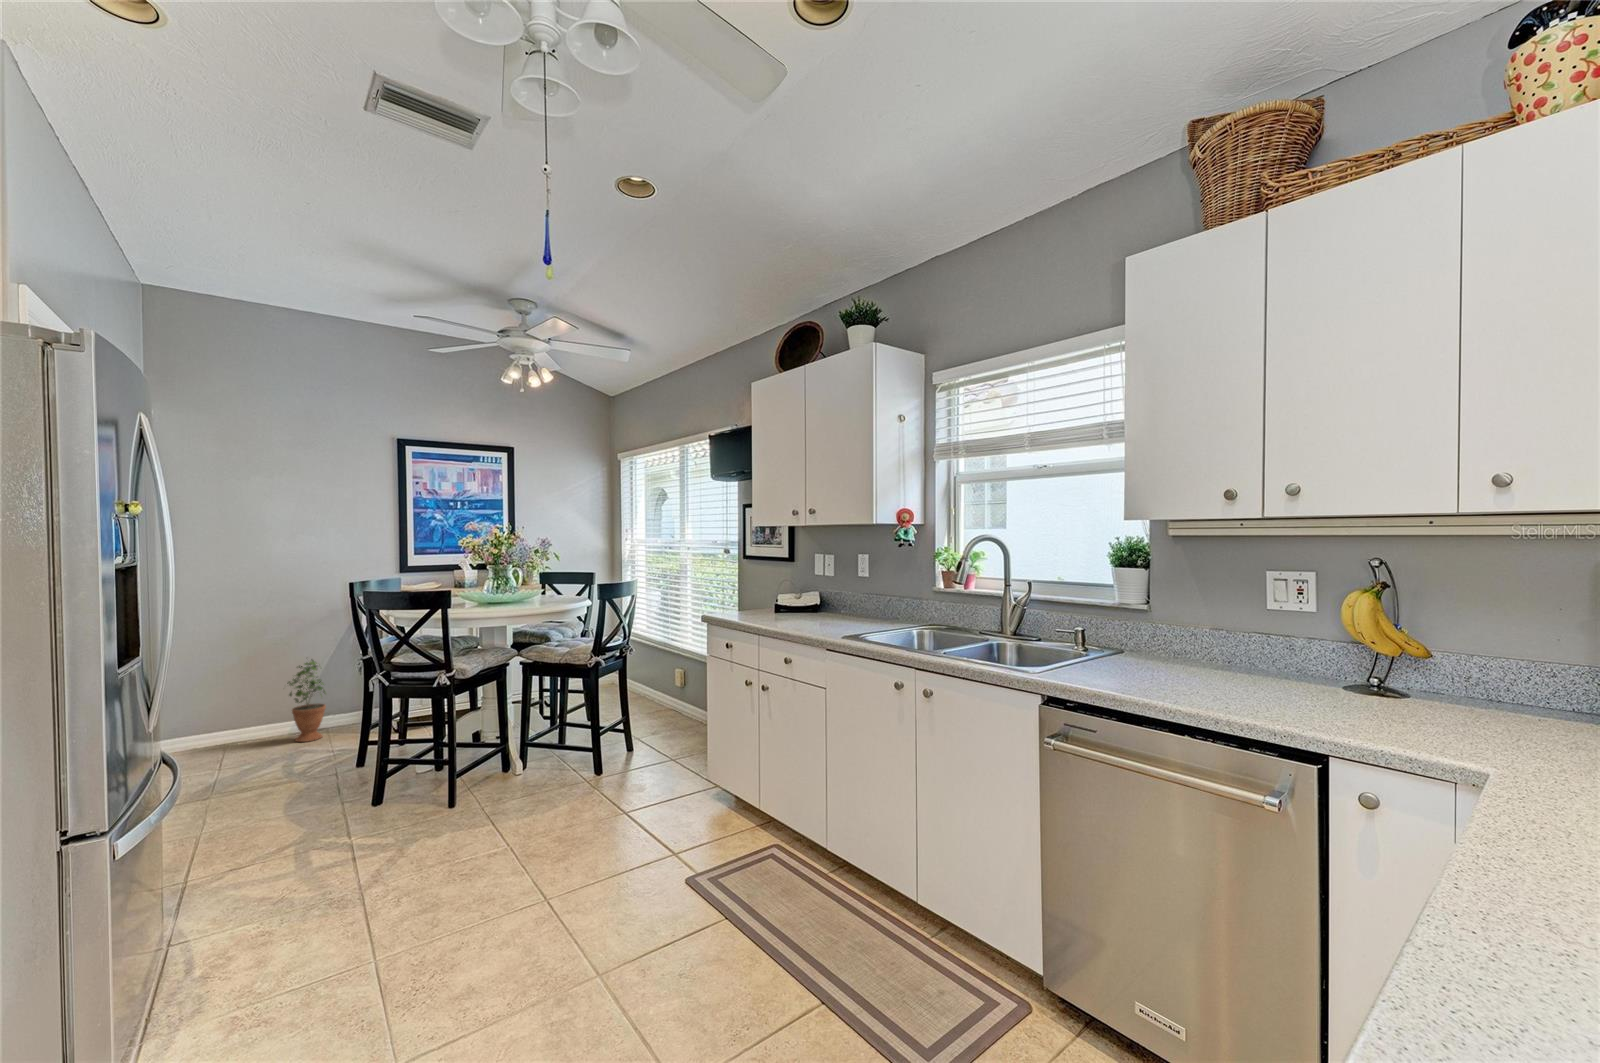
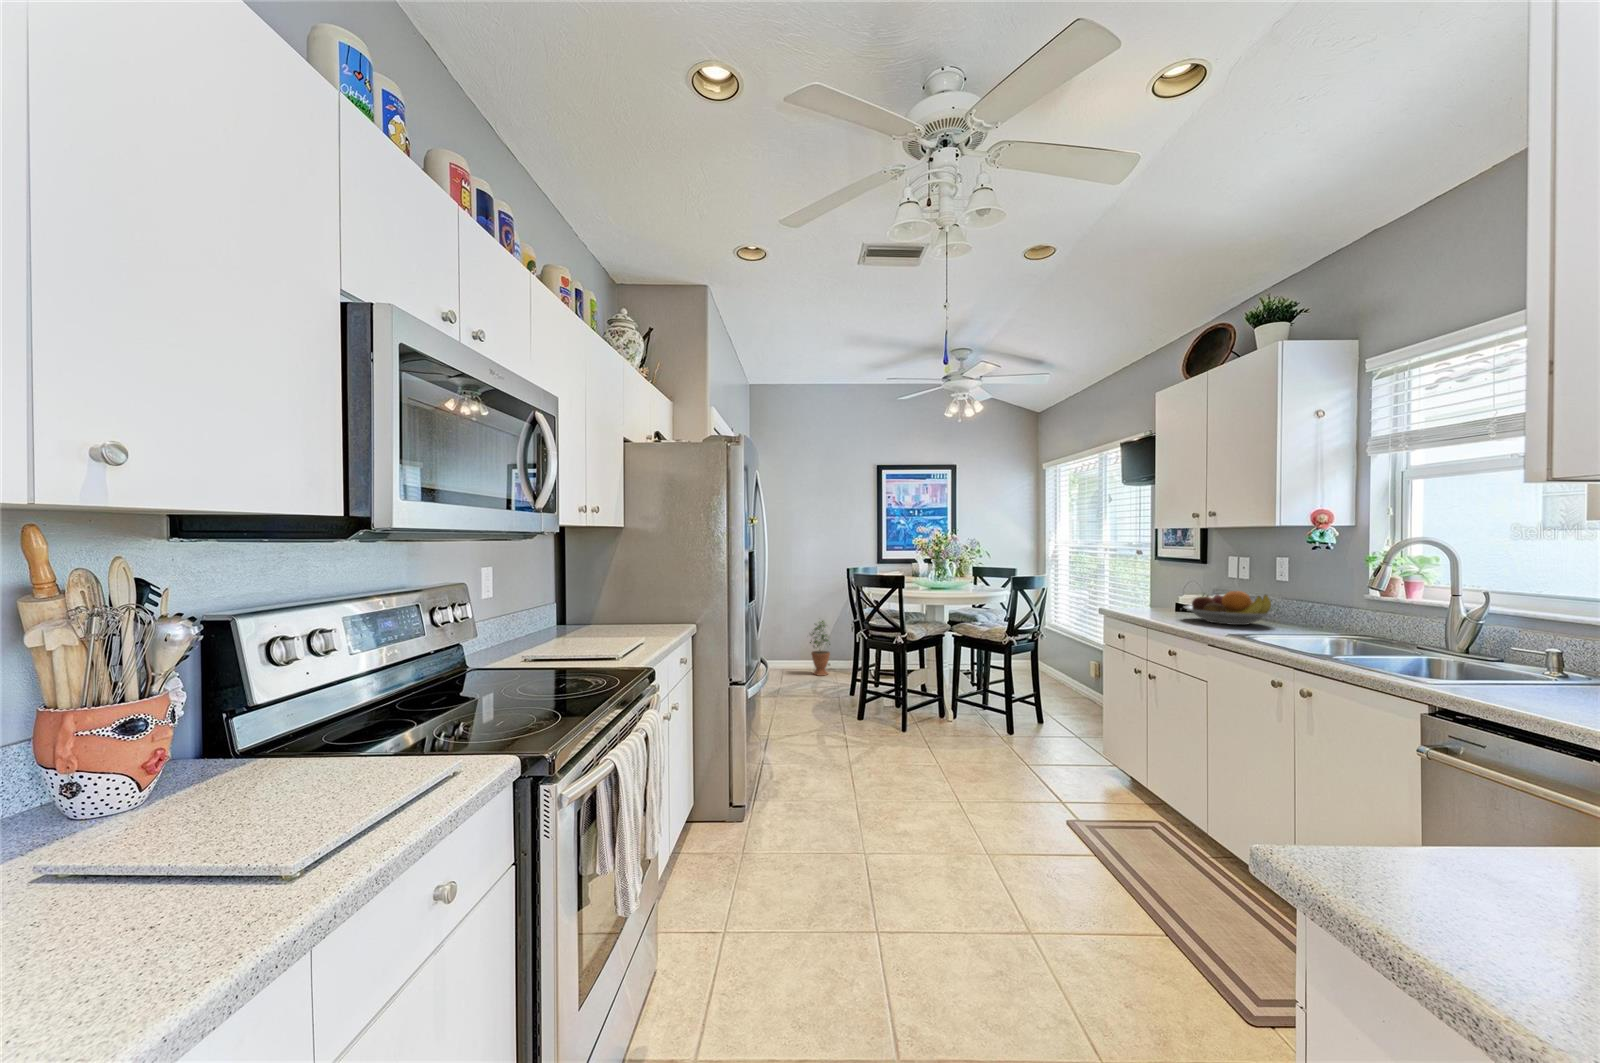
fruit bowl: none [788,589,865,624] -> present [1184,591,1274,625]

